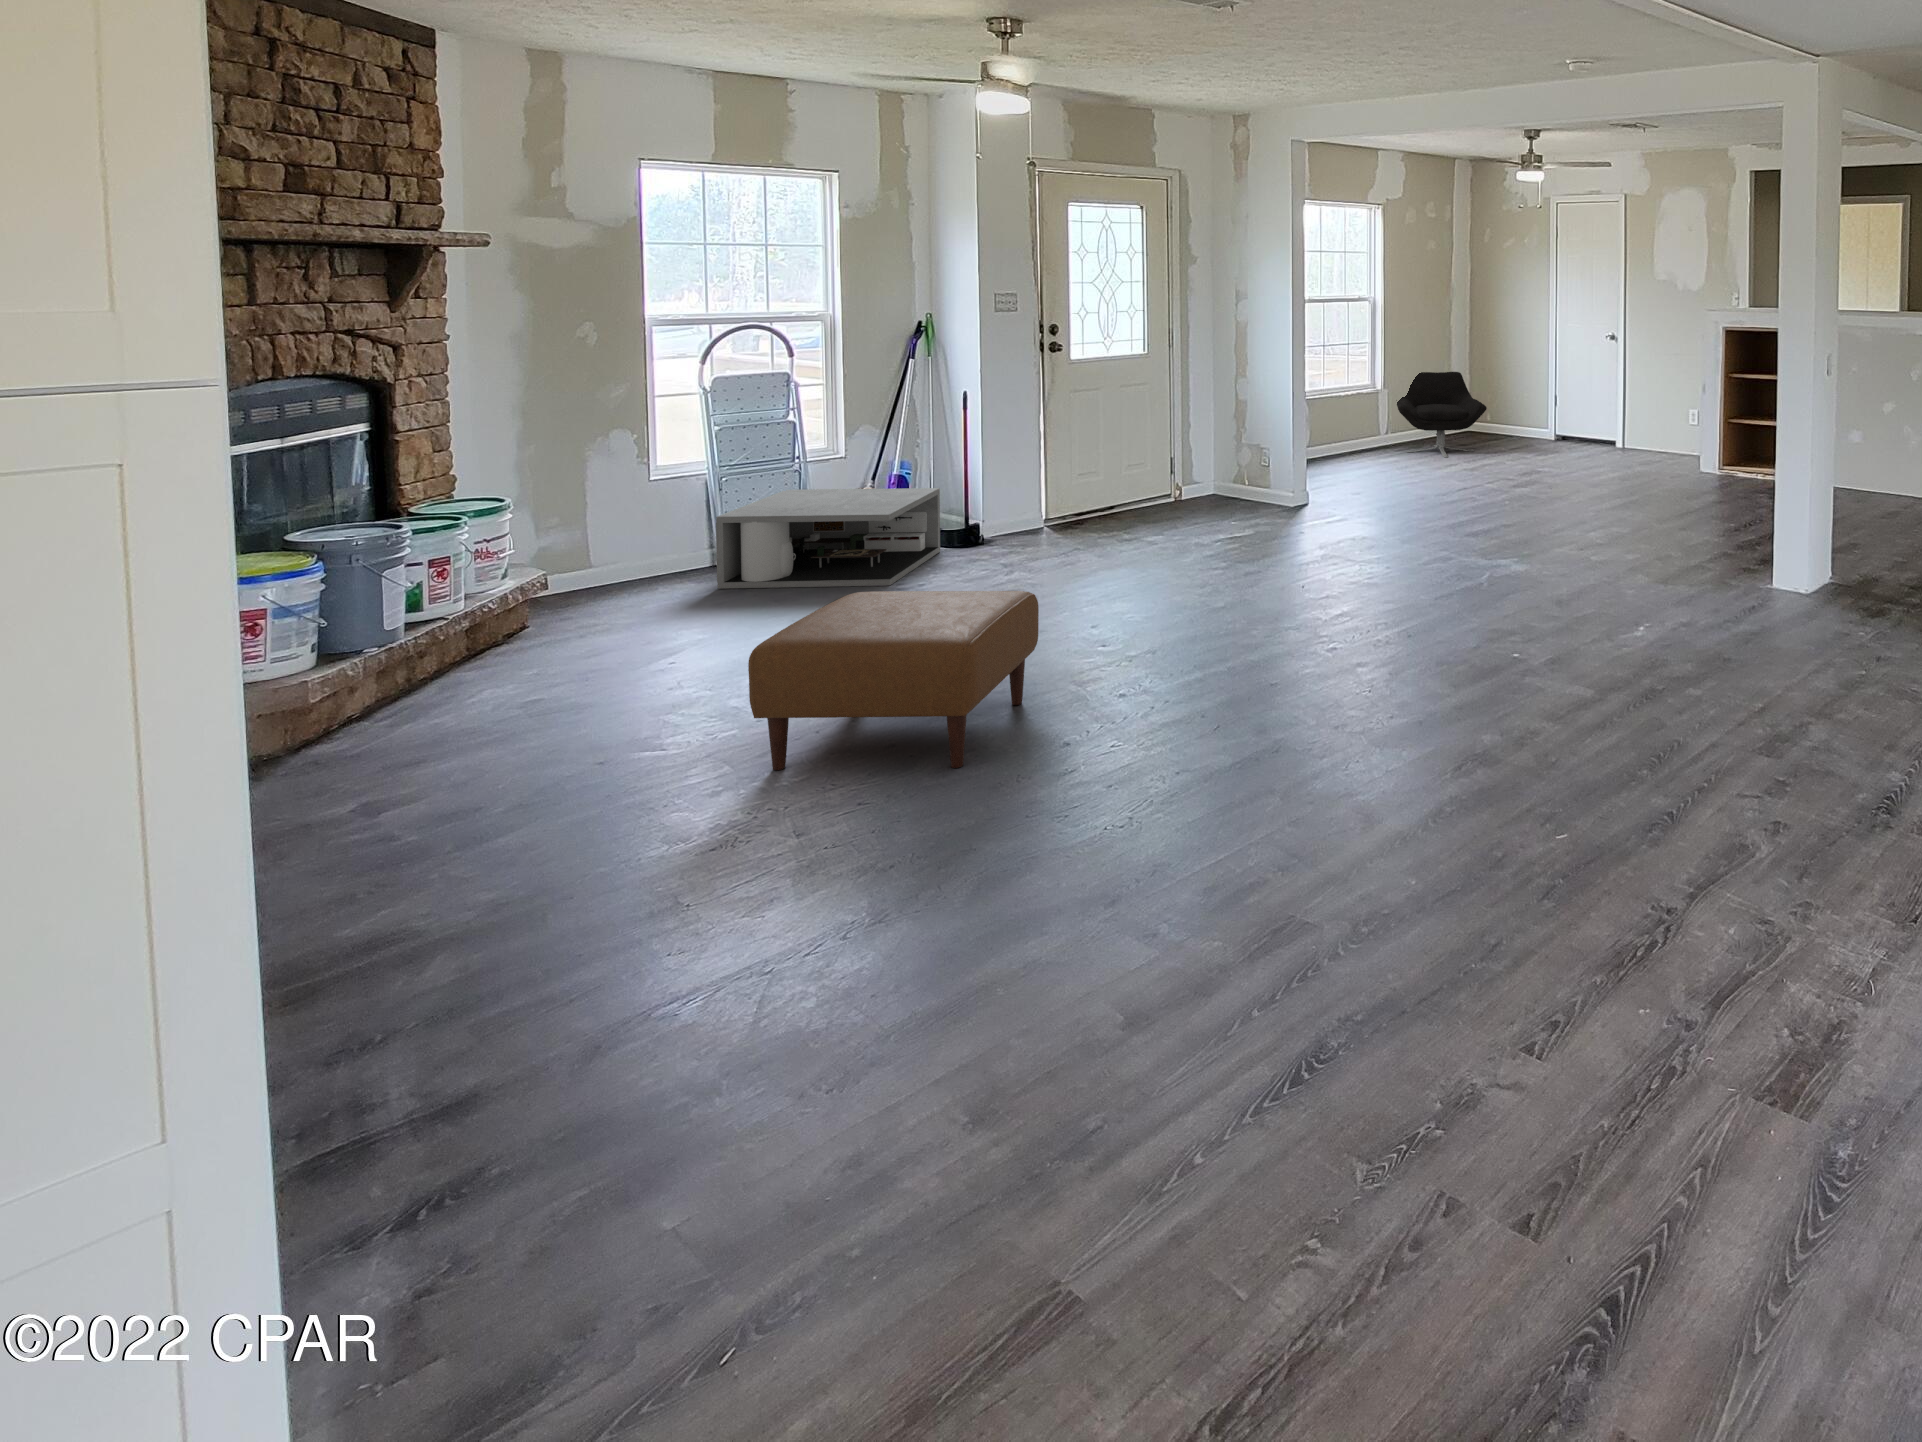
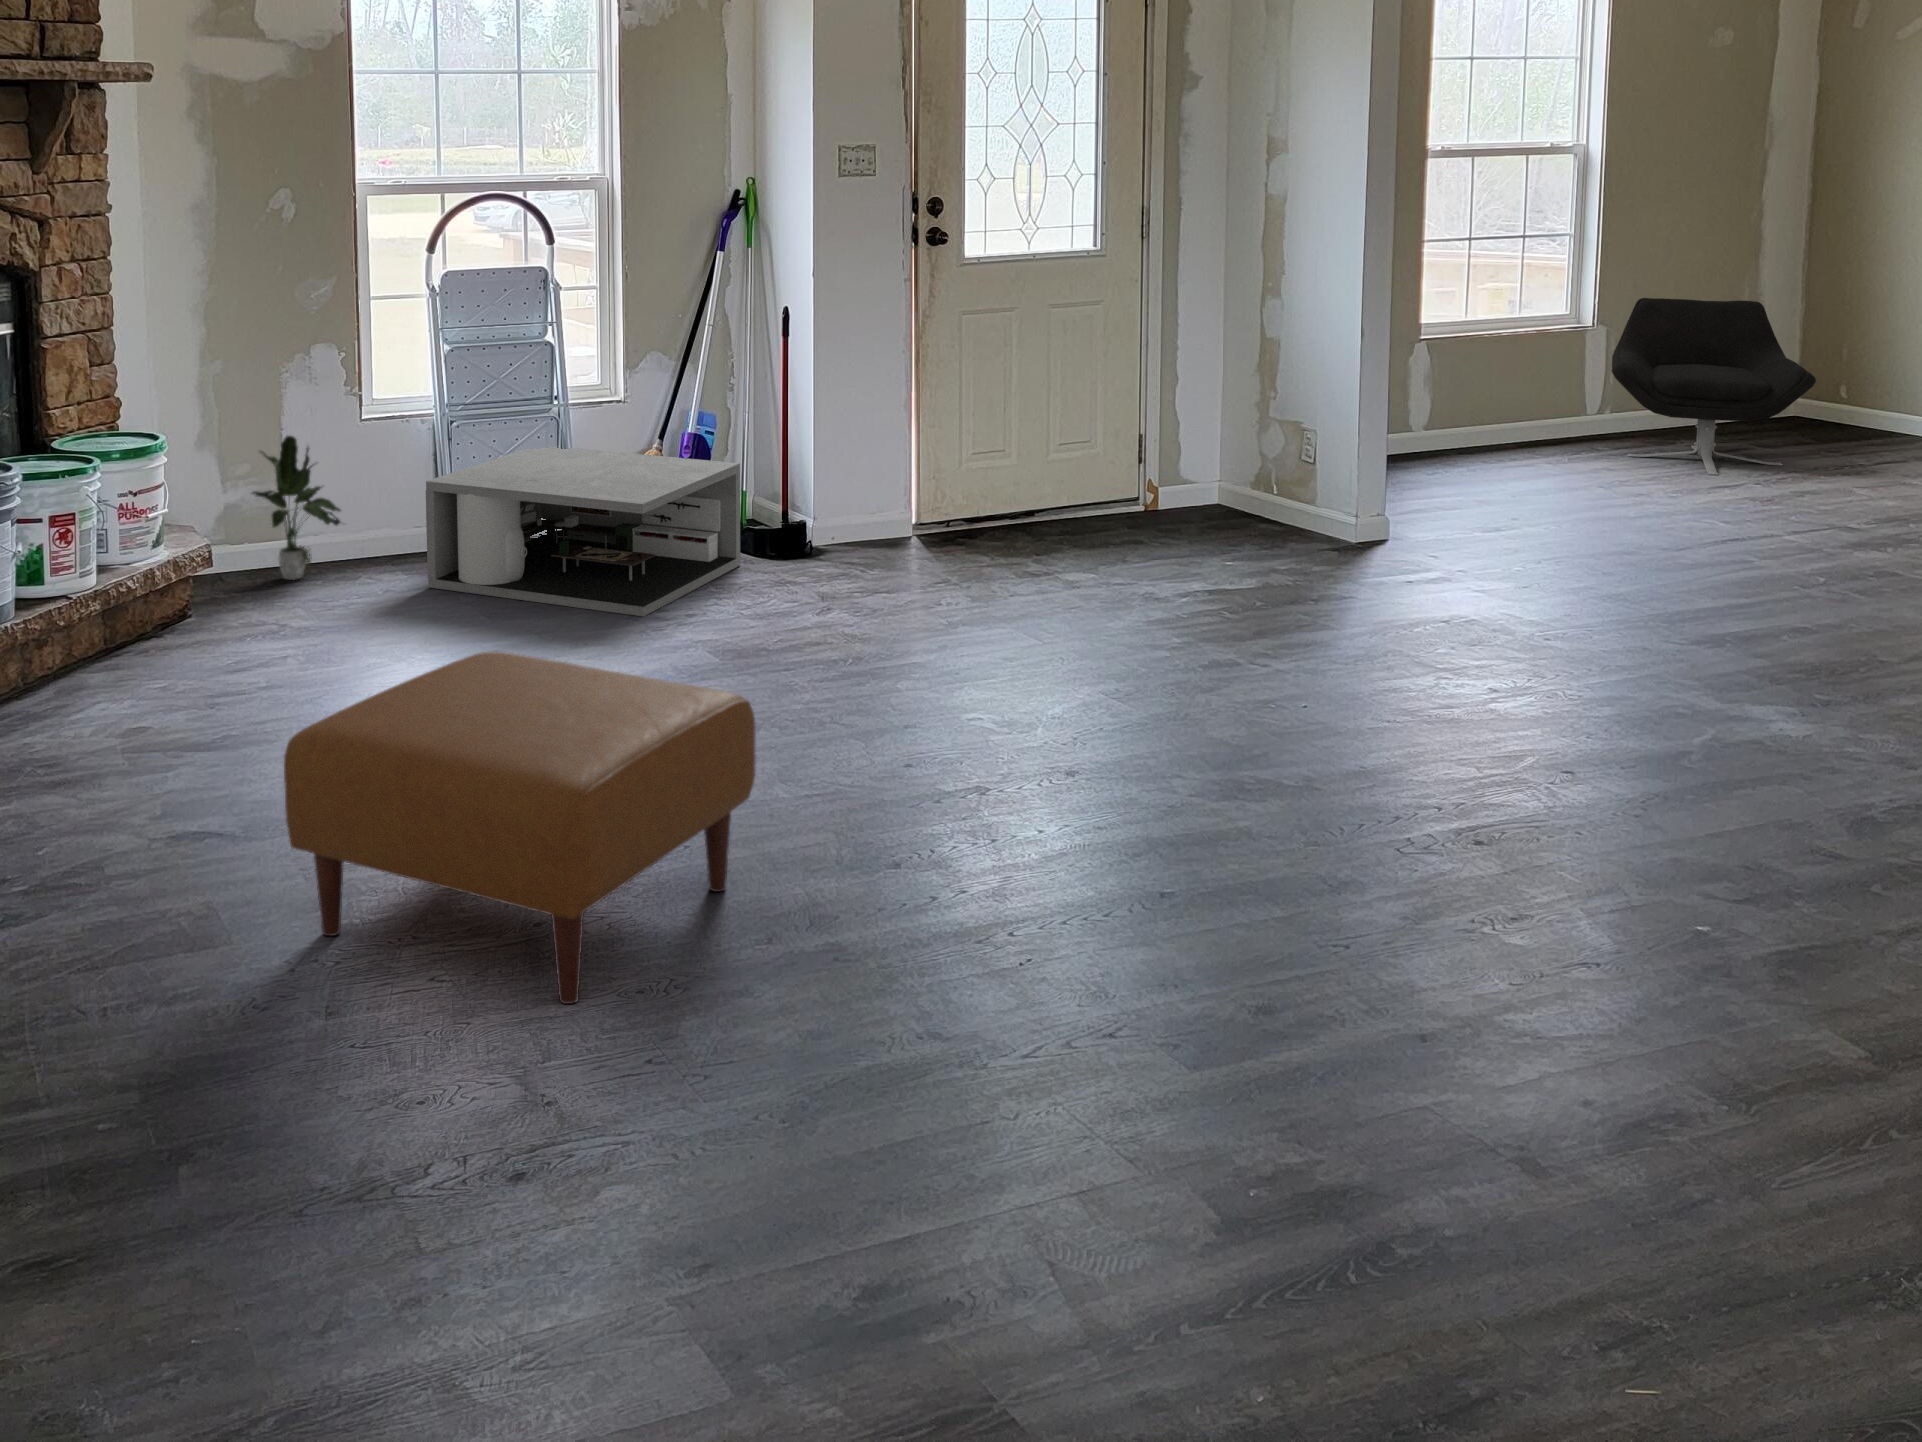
potted plant: none [567,495,646,598] -> present [252,436,341,580]

